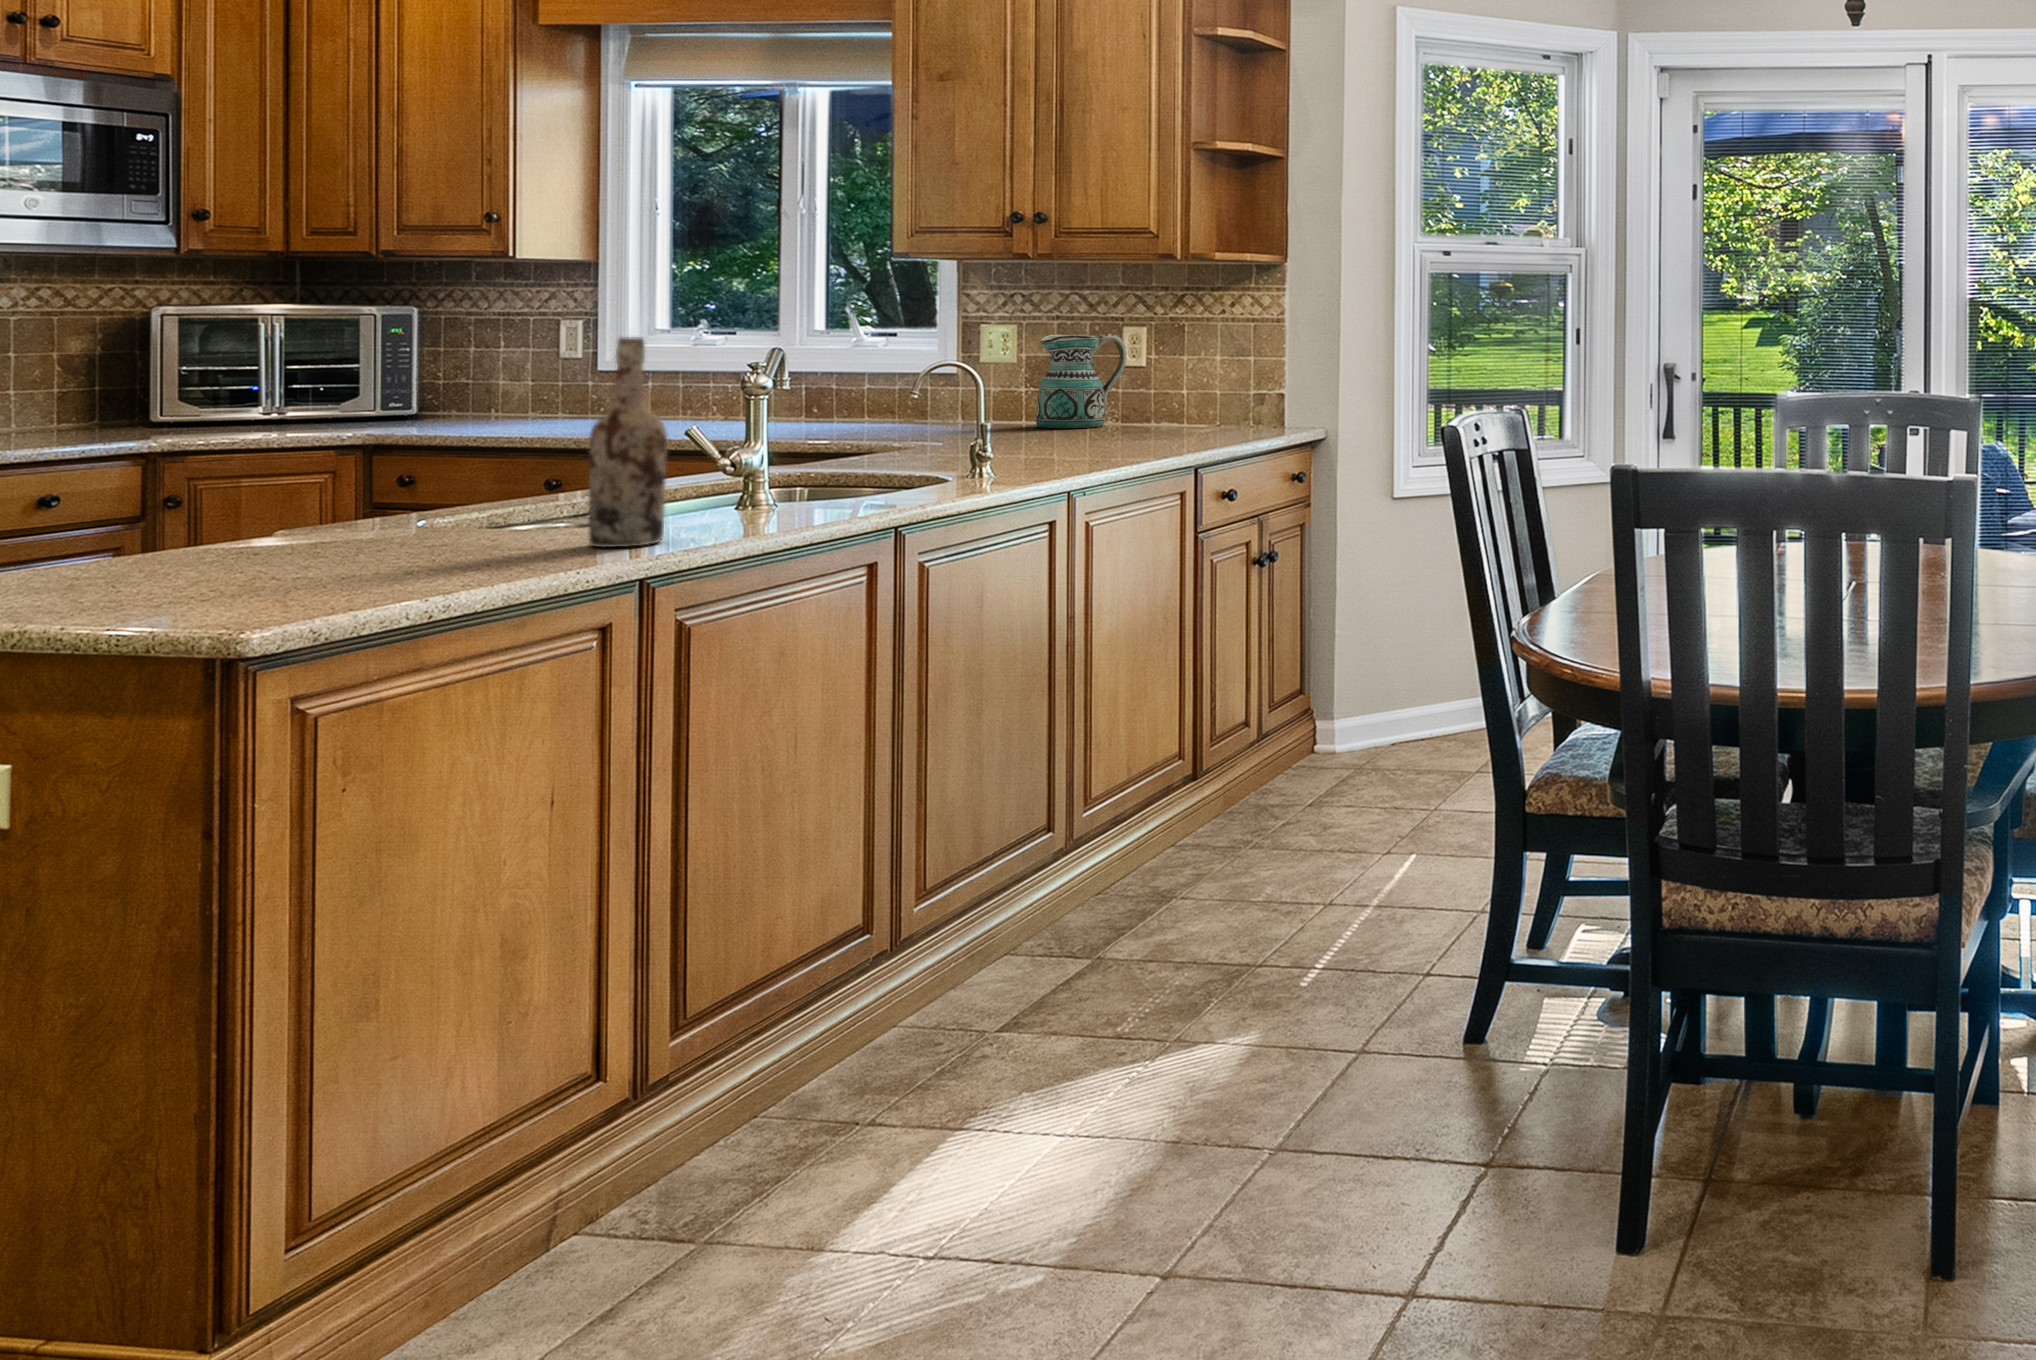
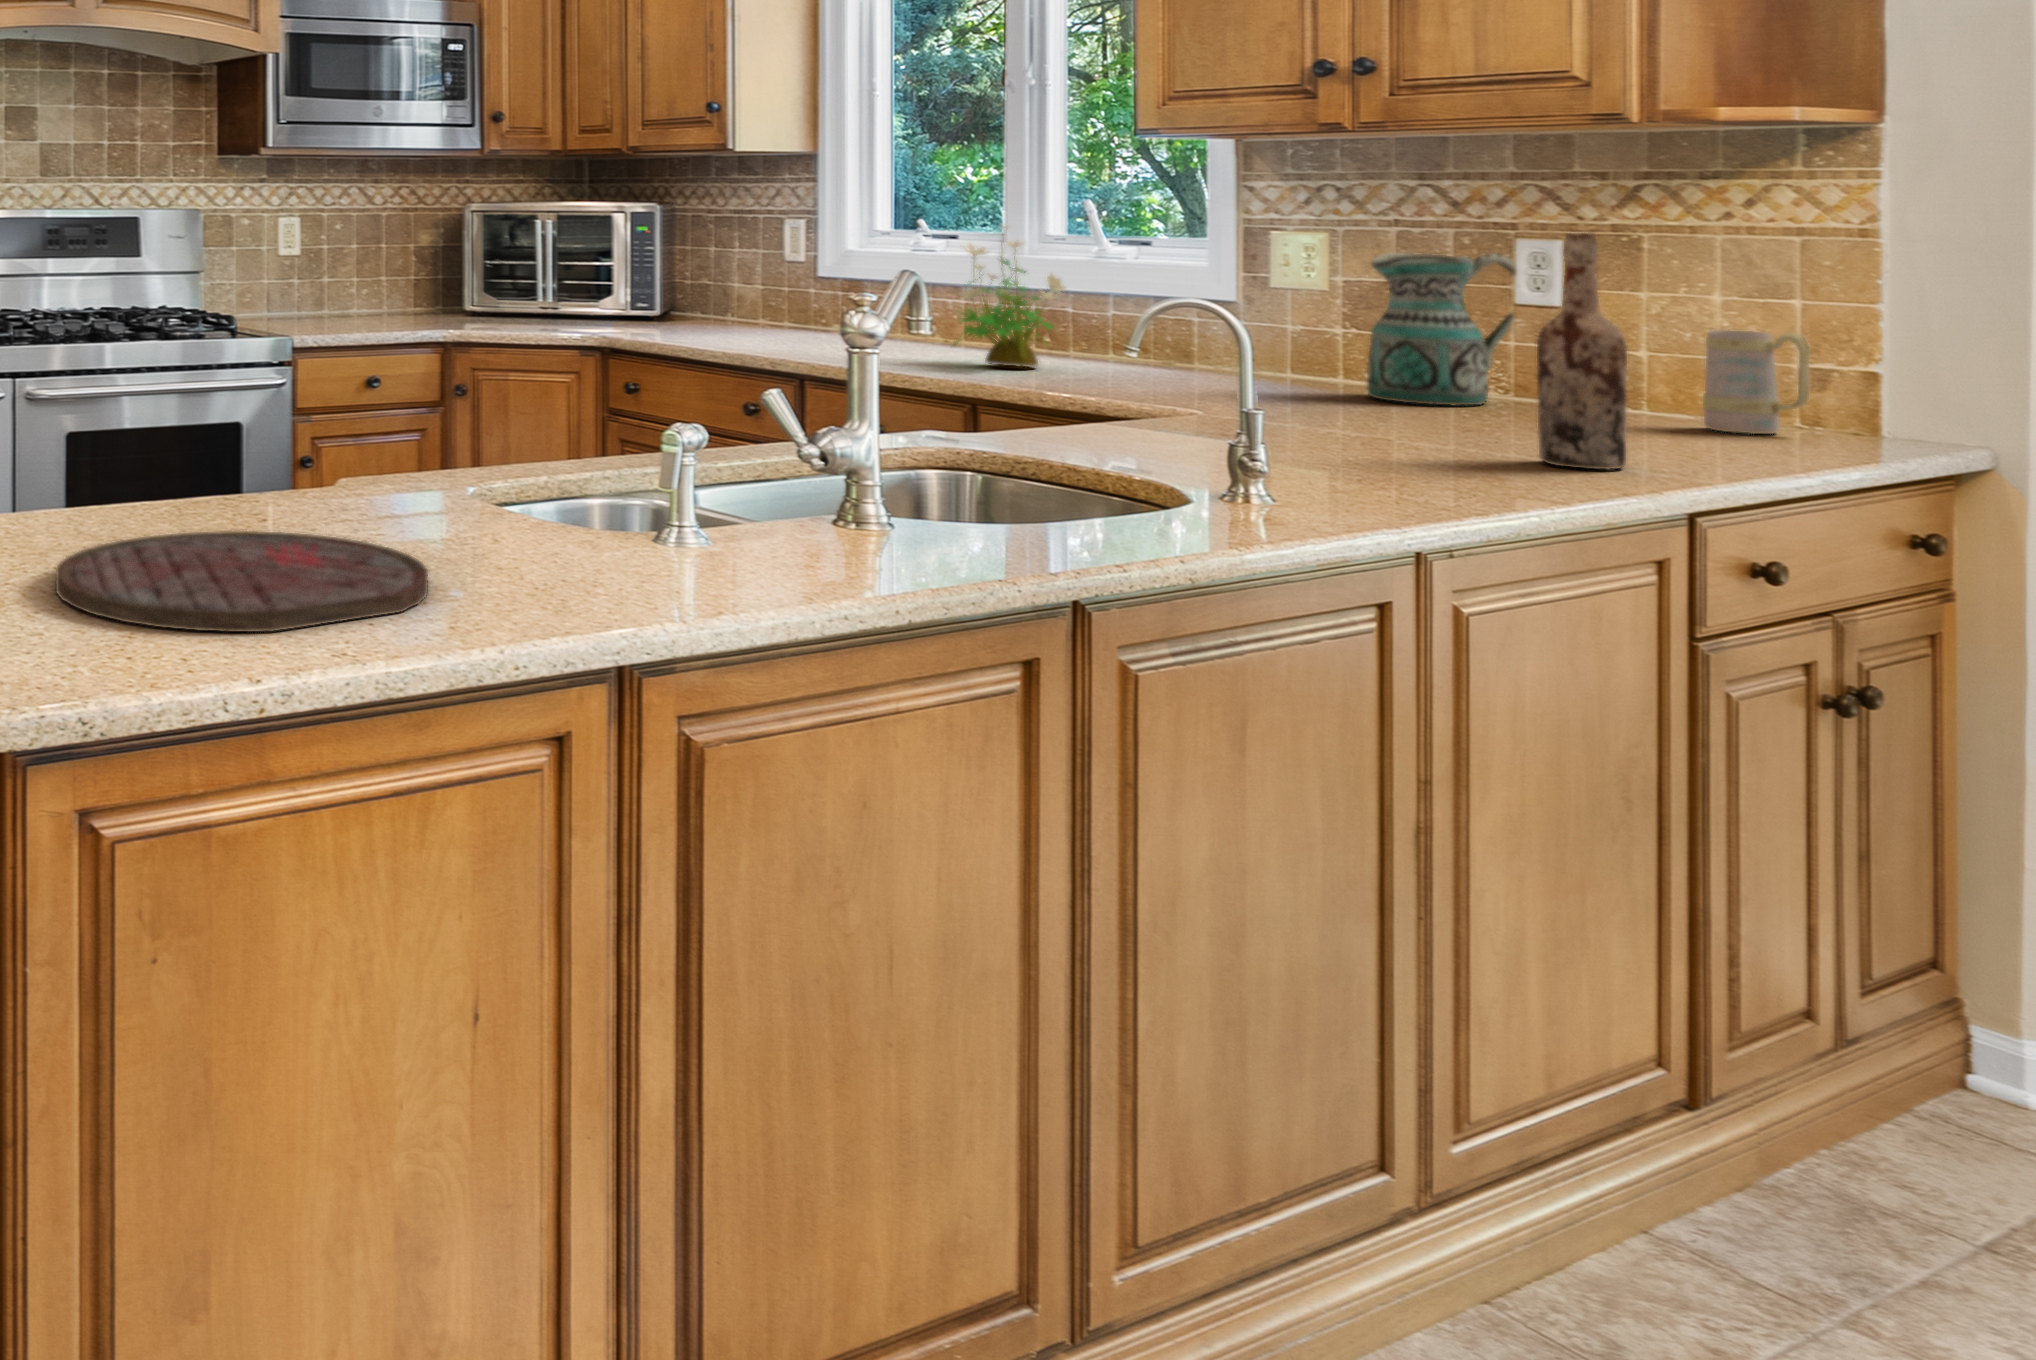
potted plant: none [734,320,830,426] -> present [954,226,1065,367]
wine bottle: present [588,337,667,547] -> present [1537,233,1627,469]
mug: none [1211,373,1259,429] -> present [1703,330,1811,434]
cutting board: none [136,543,489,598] -> present [56,531,428,632]

